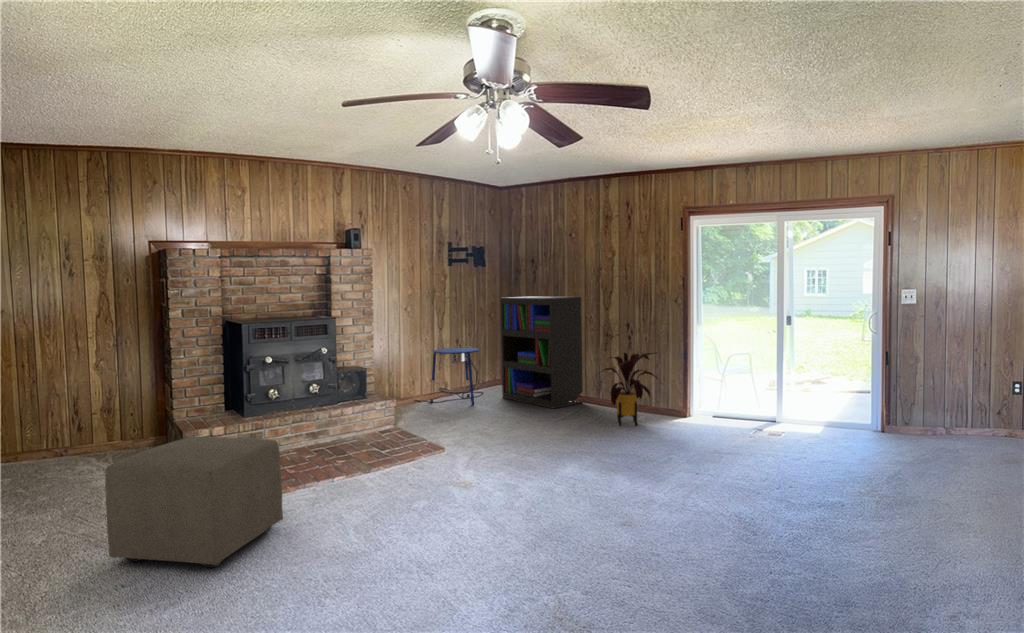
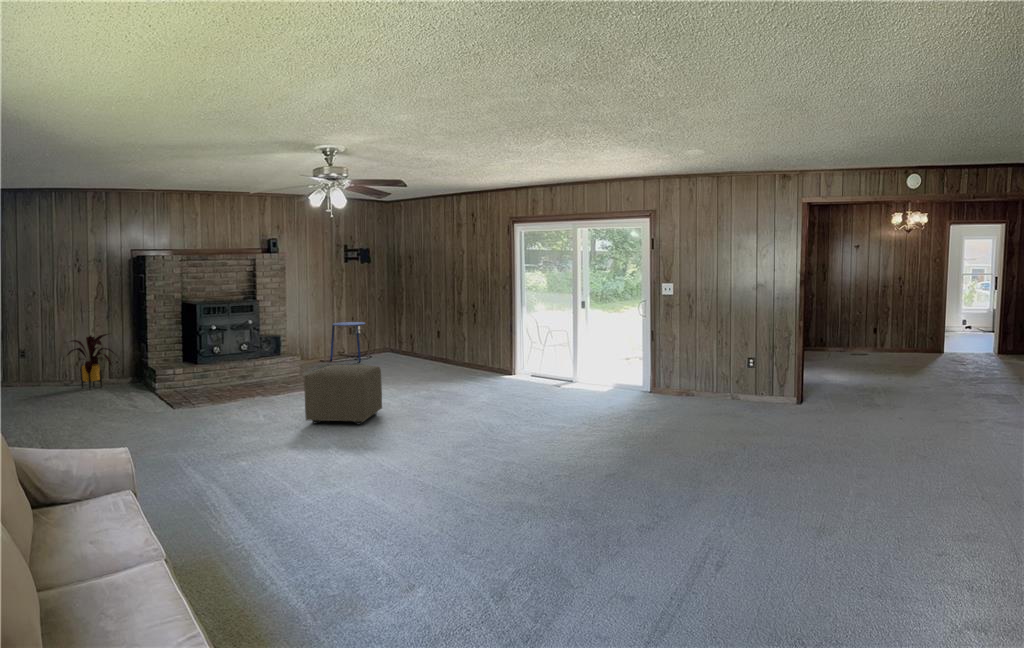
bookshelf: present [500,297,583,409] -> none [381,286,437,364]
house plant: present [603,353,657,426] -> present [67,334,114,389]
ottoman: present [105,437,283,568] -> present [304,365,382,425]

